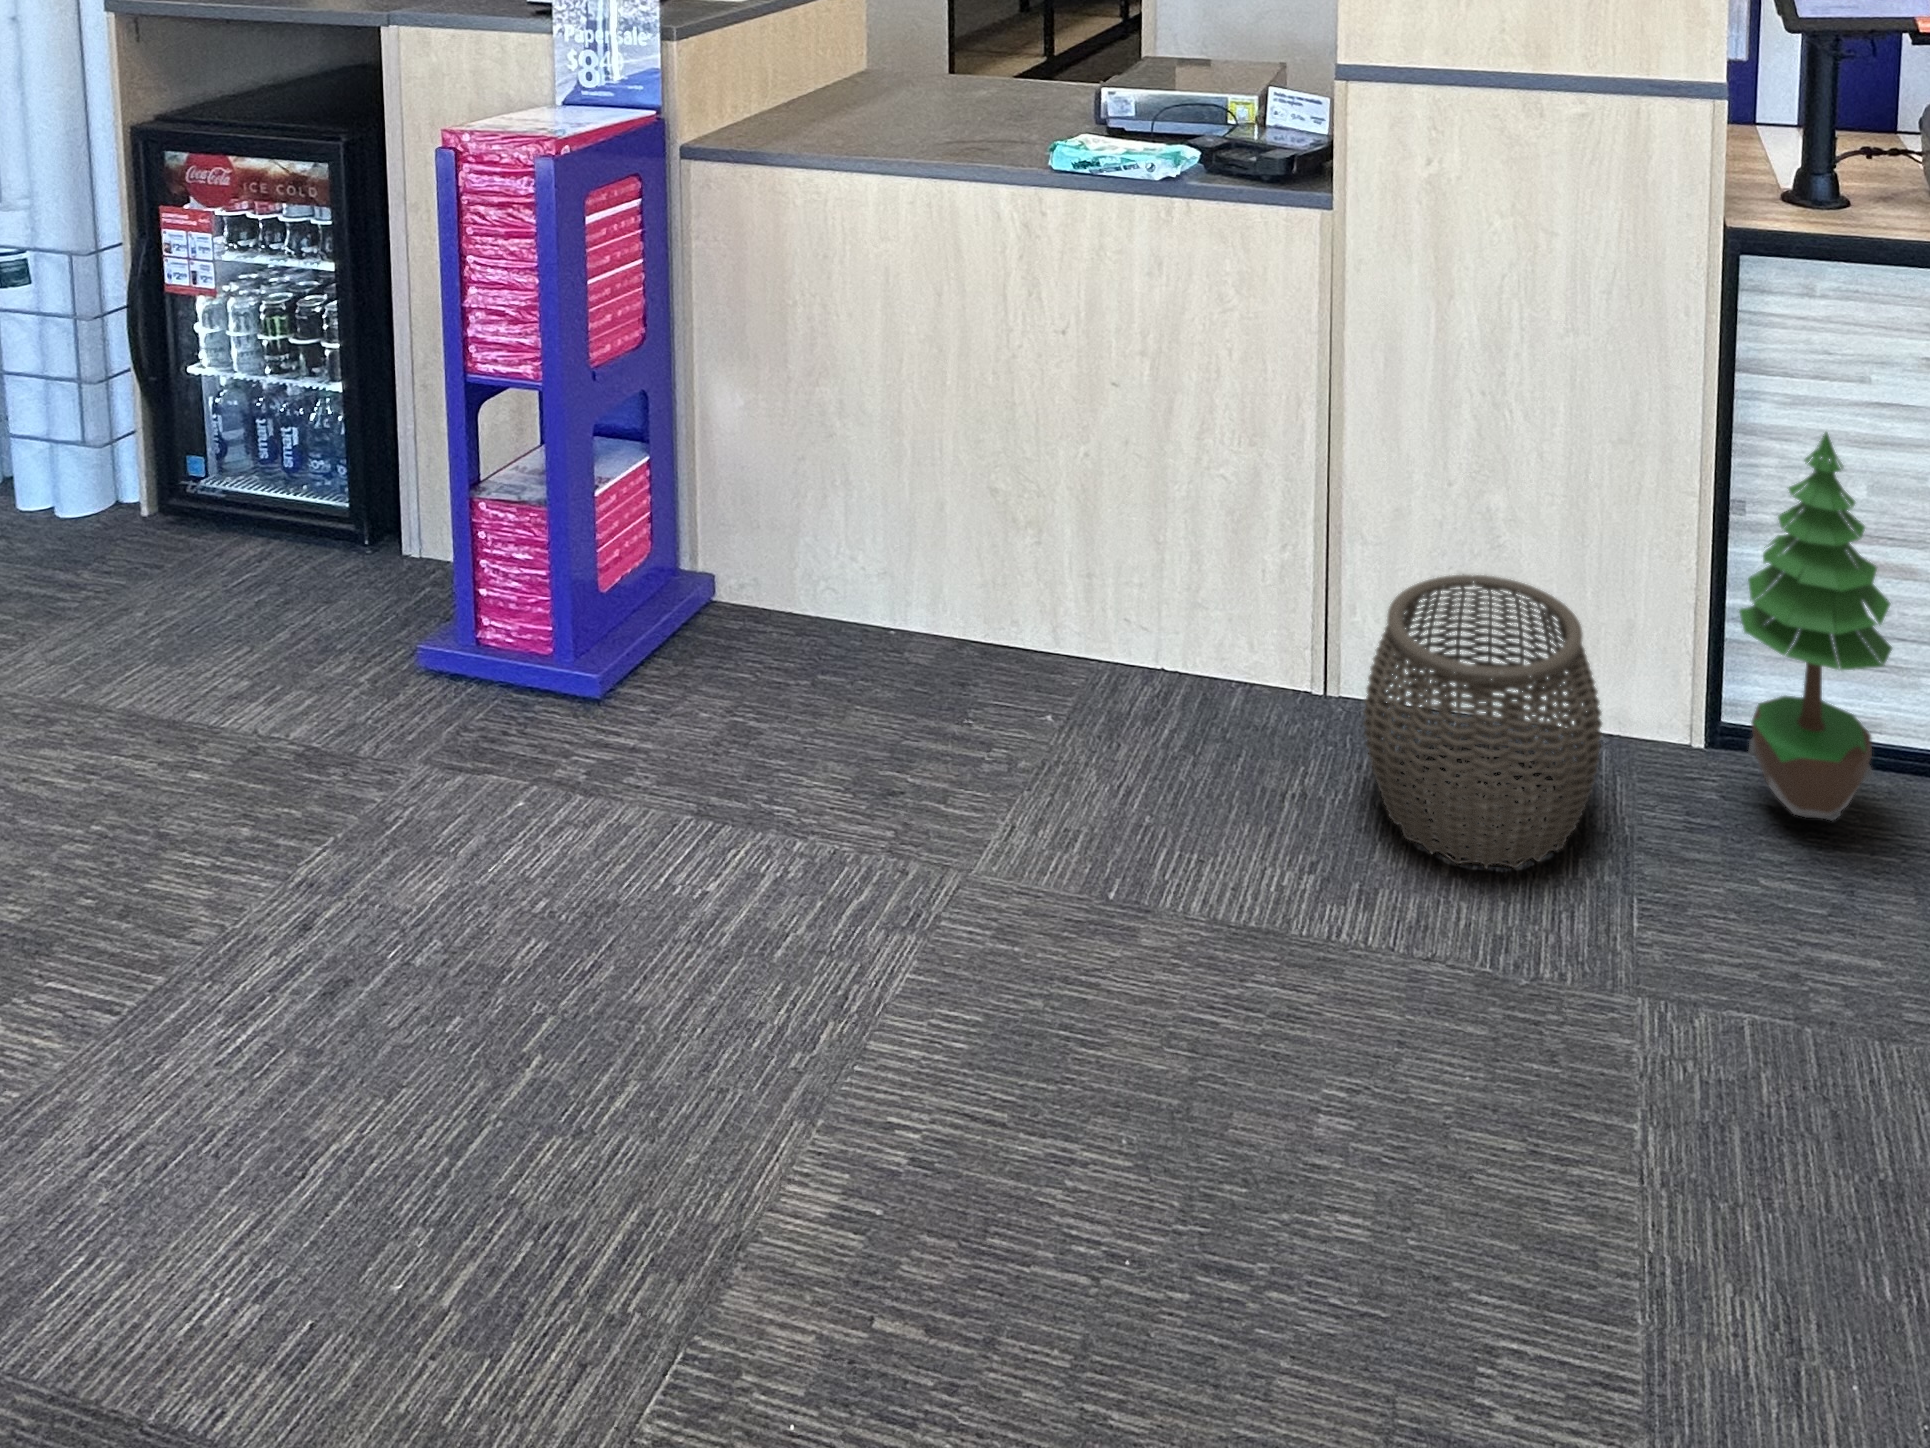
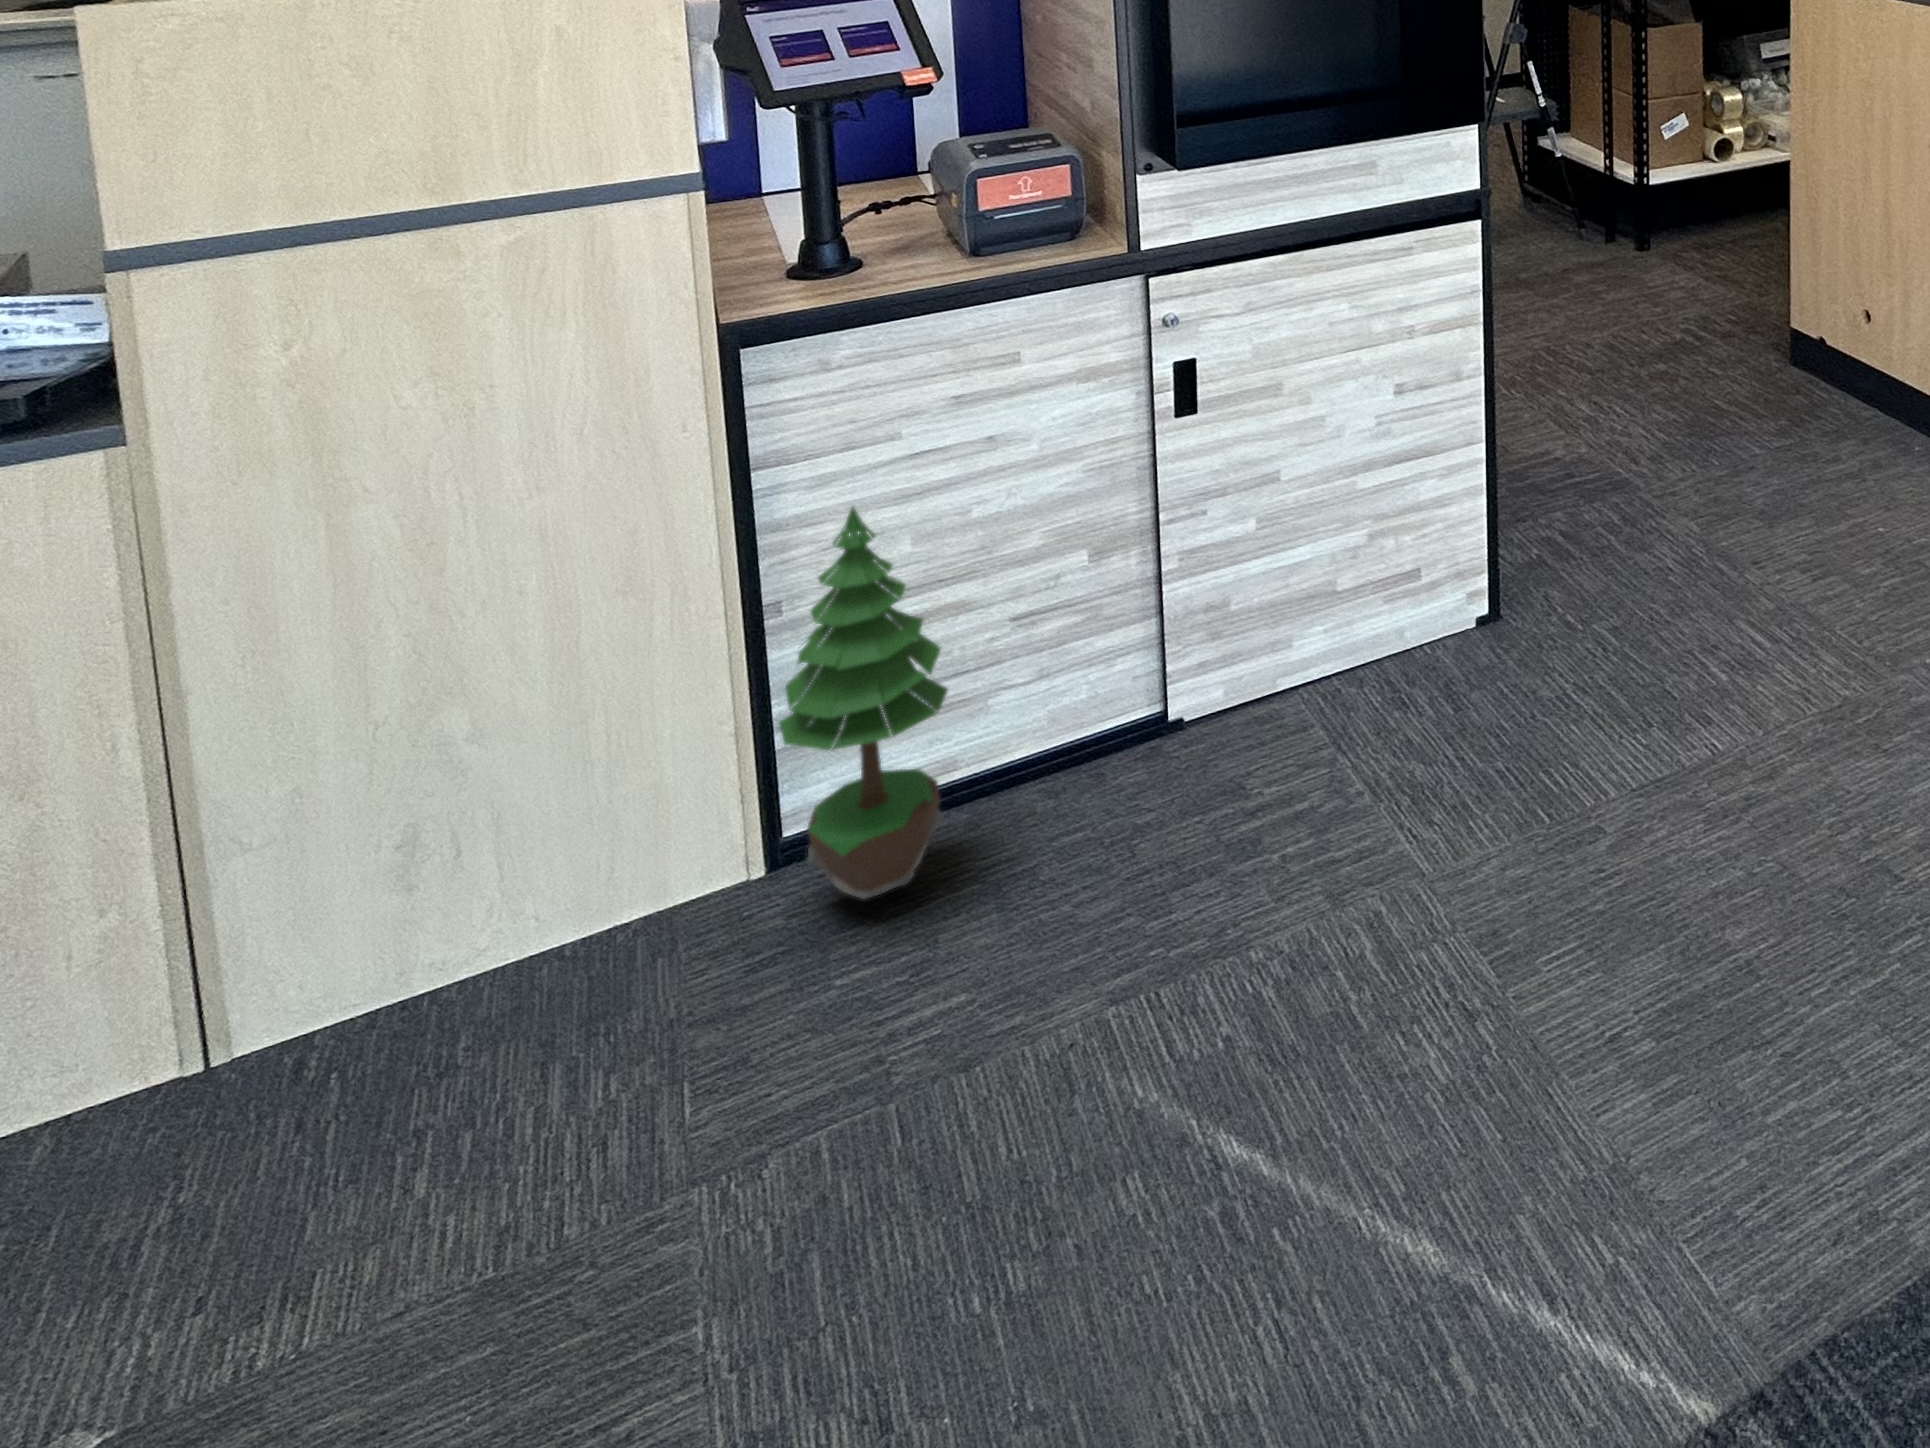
woven basket: present [1364,575,1602,868] -> none [243,809,619,1206]

